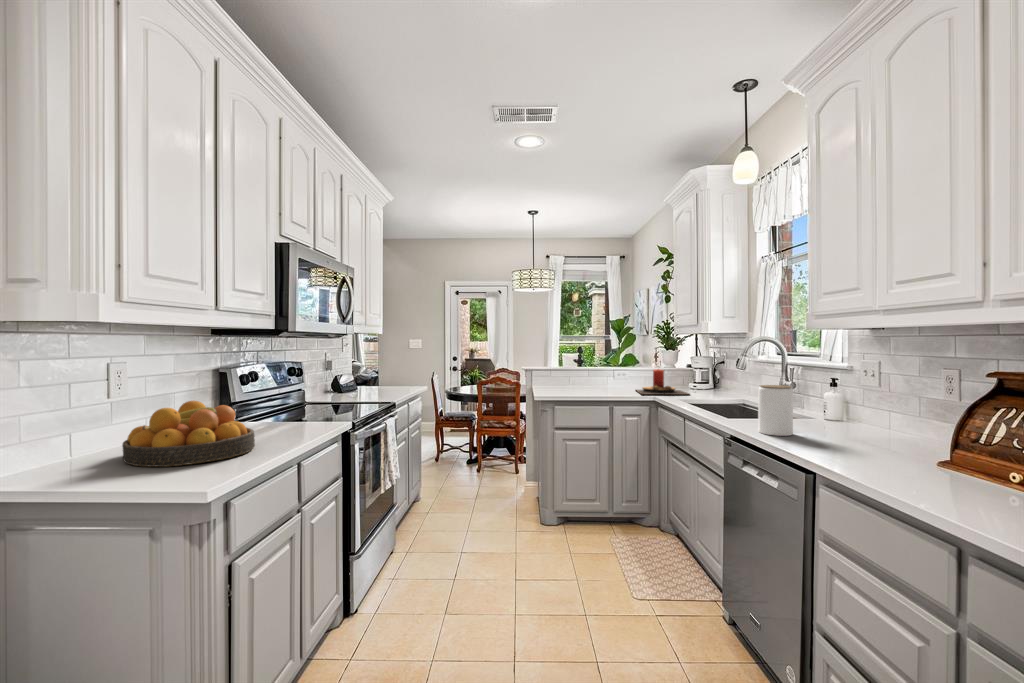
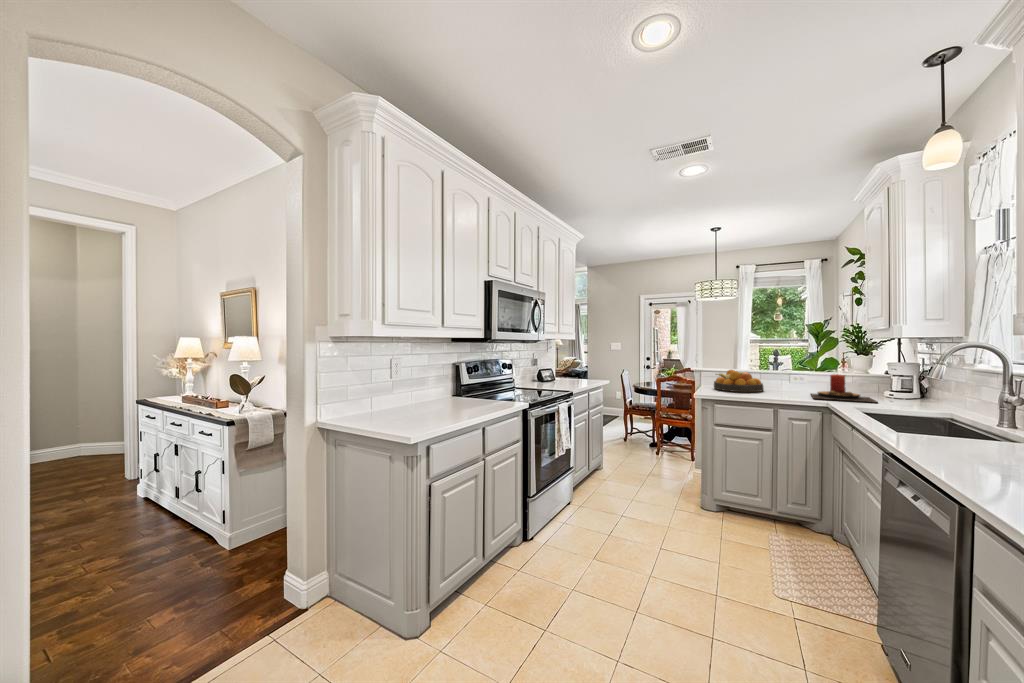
jar: present [758,385,793,436] -> none [924,398,978,459]
fruit bowl: present [122,401,255,467] -> present [714,370,764,392]

